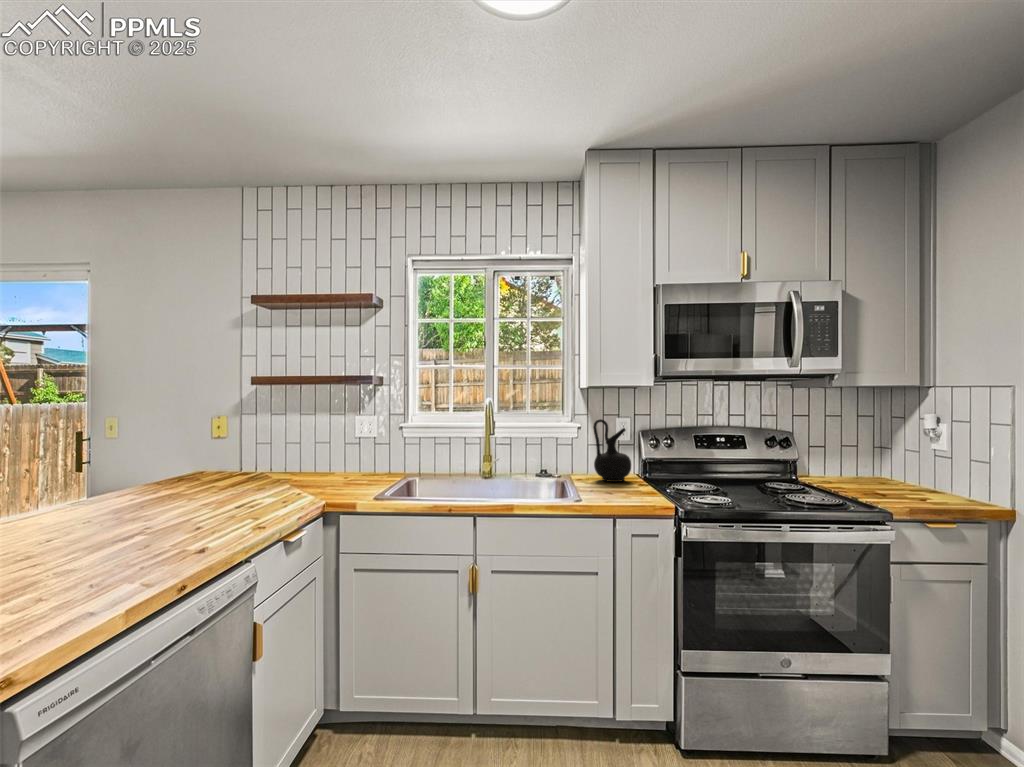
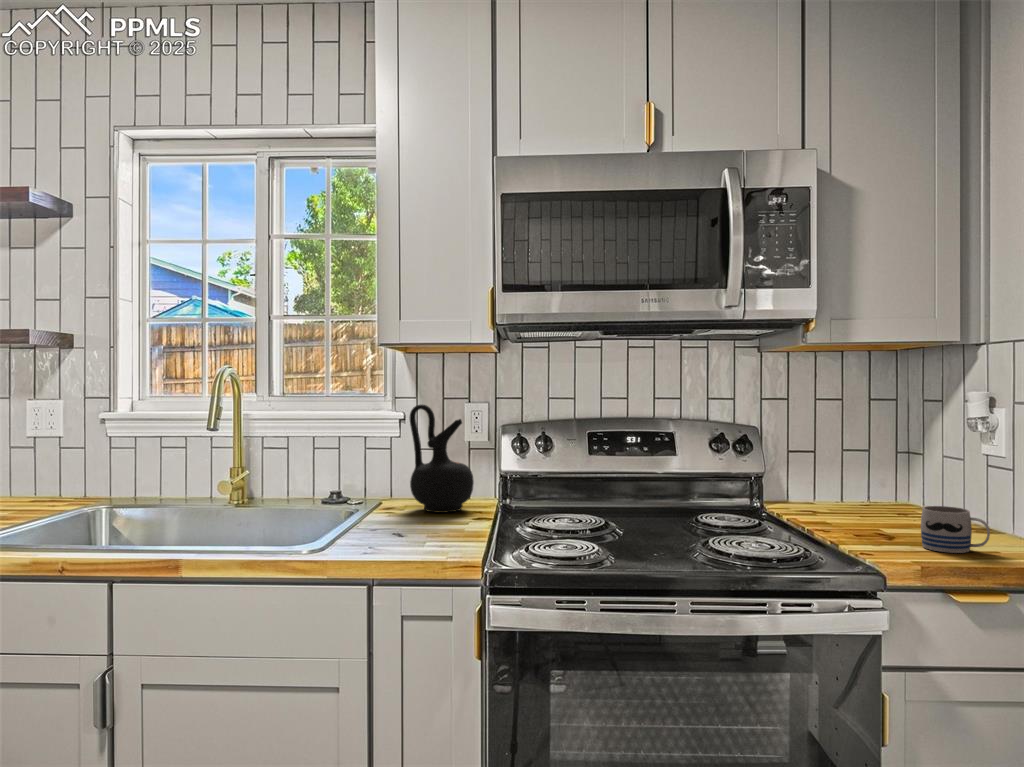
mug: none [903,478,943,503] -> present [921,506,990,553]

